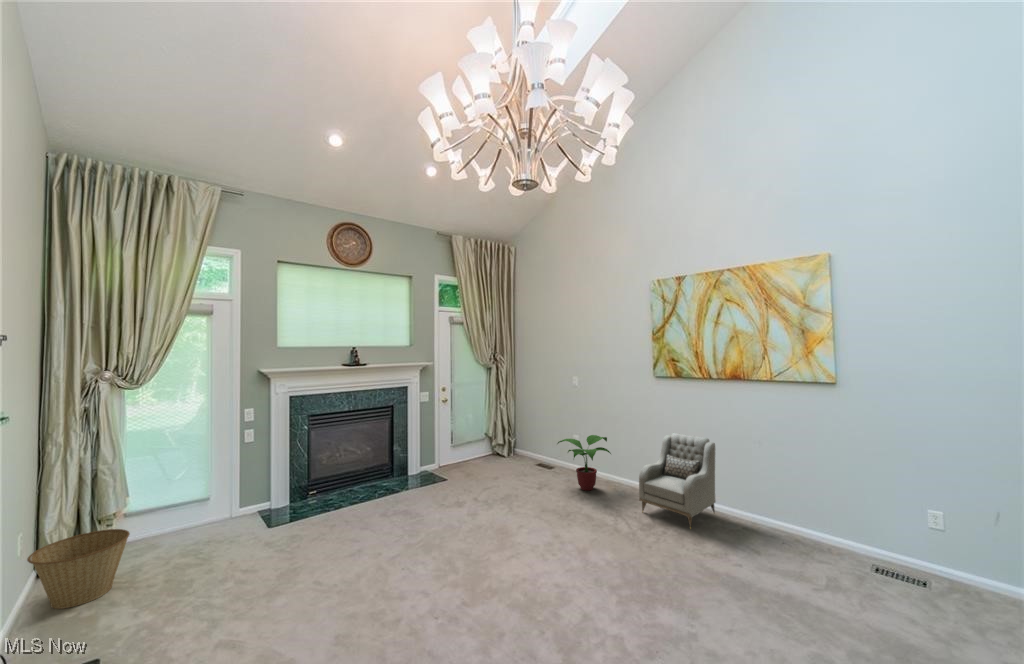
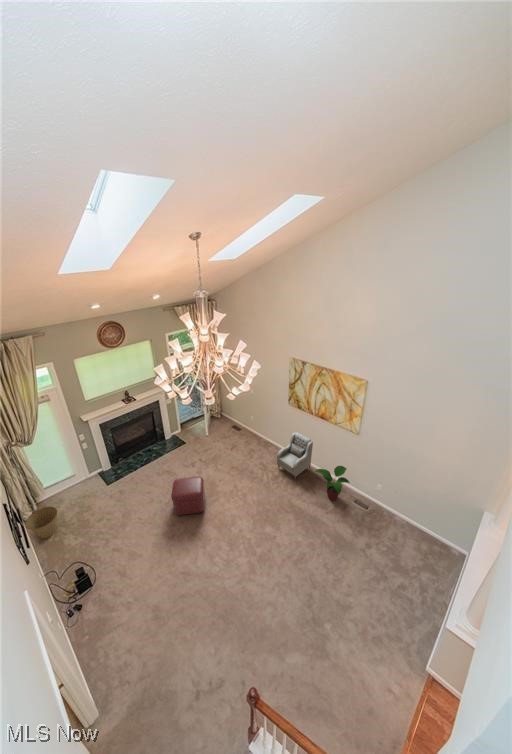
potted plant: present [557,435,611,491] -> present [315,466,350,501]
ottoman: none [410,489,487,576] -> present [171,476,205,515]

